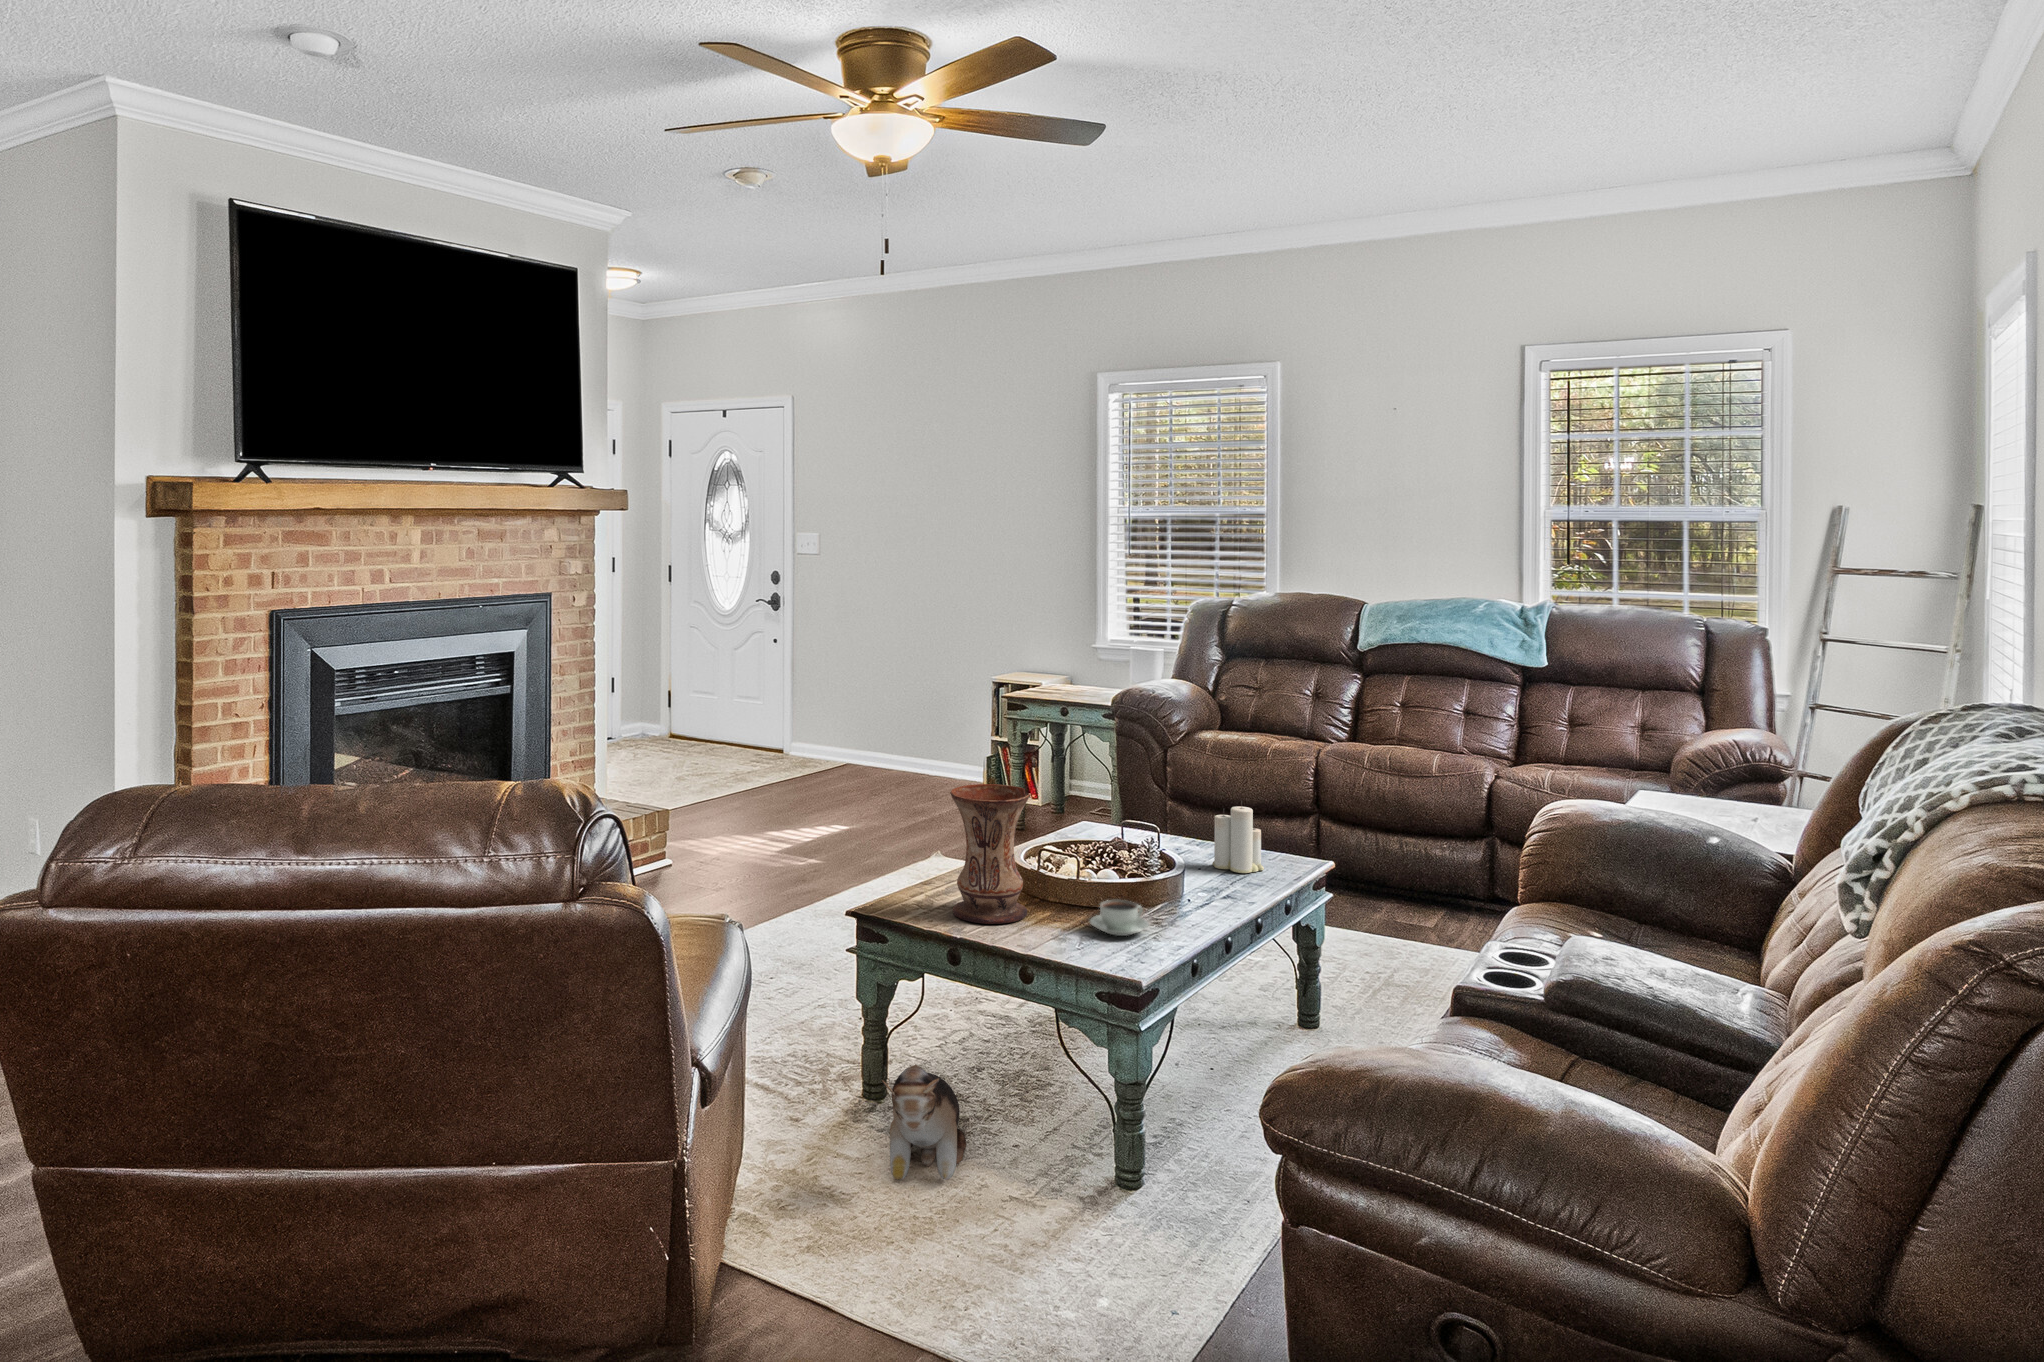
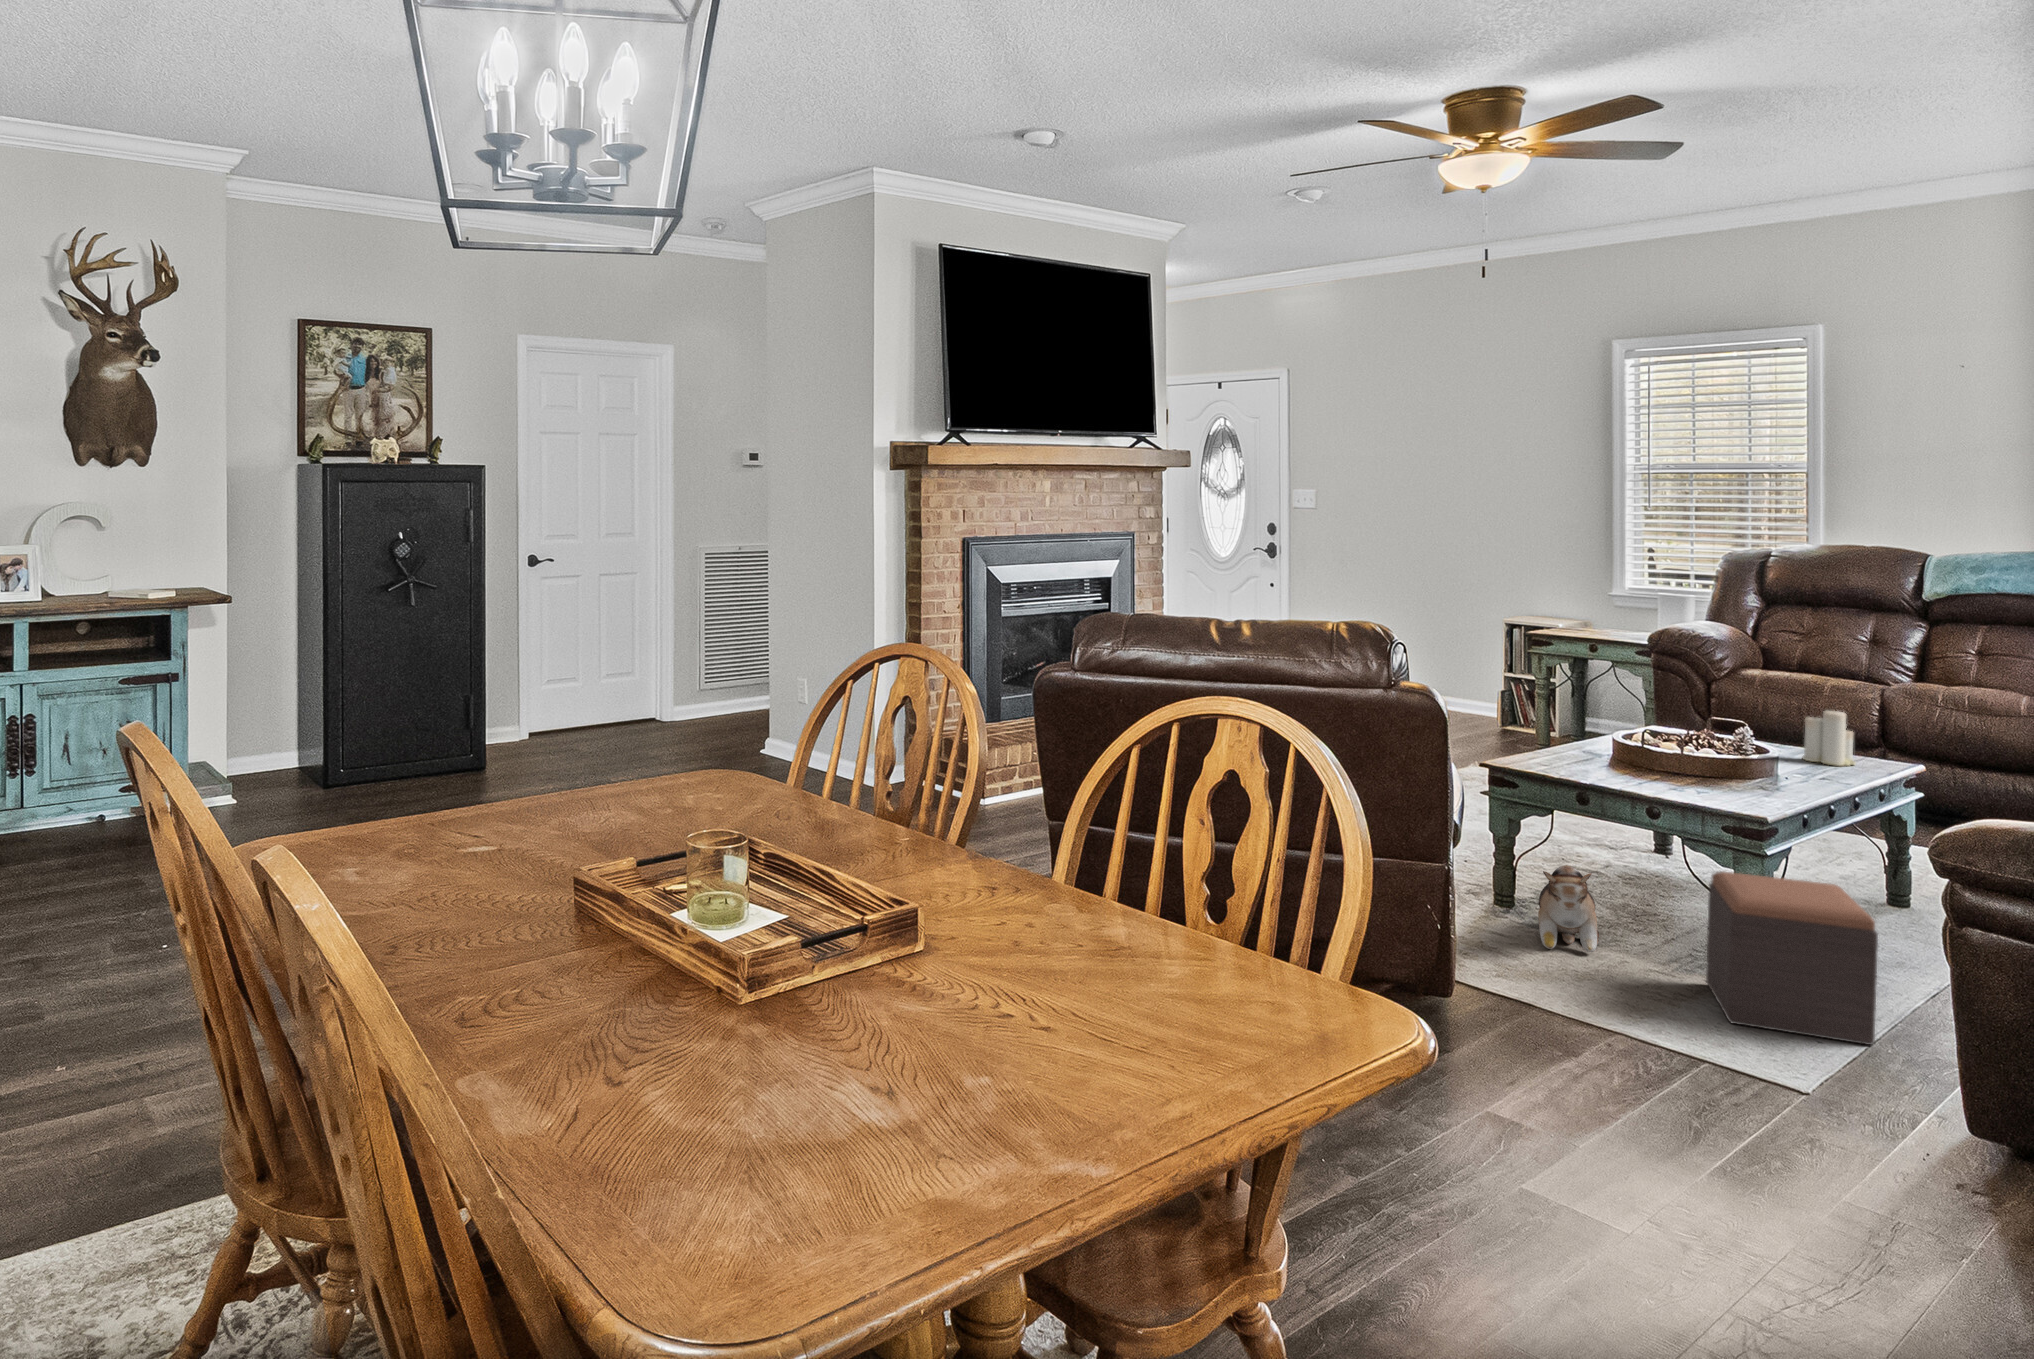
vase: present [950,784,1030,924] -> none [1573,675,1647,778]
coffee cup: present [1090,900,1149,936] -> none [1705,767,1762,793]
footstool: none [1070,1065,1238,1309] -> present [1706,872,1878,1045]

